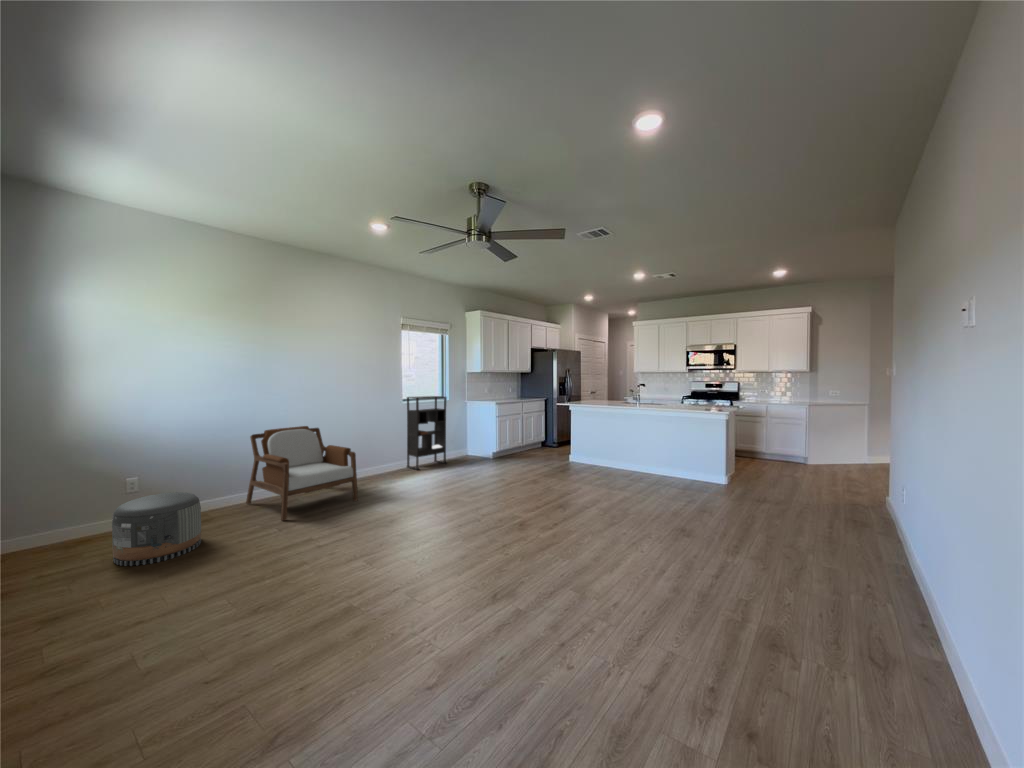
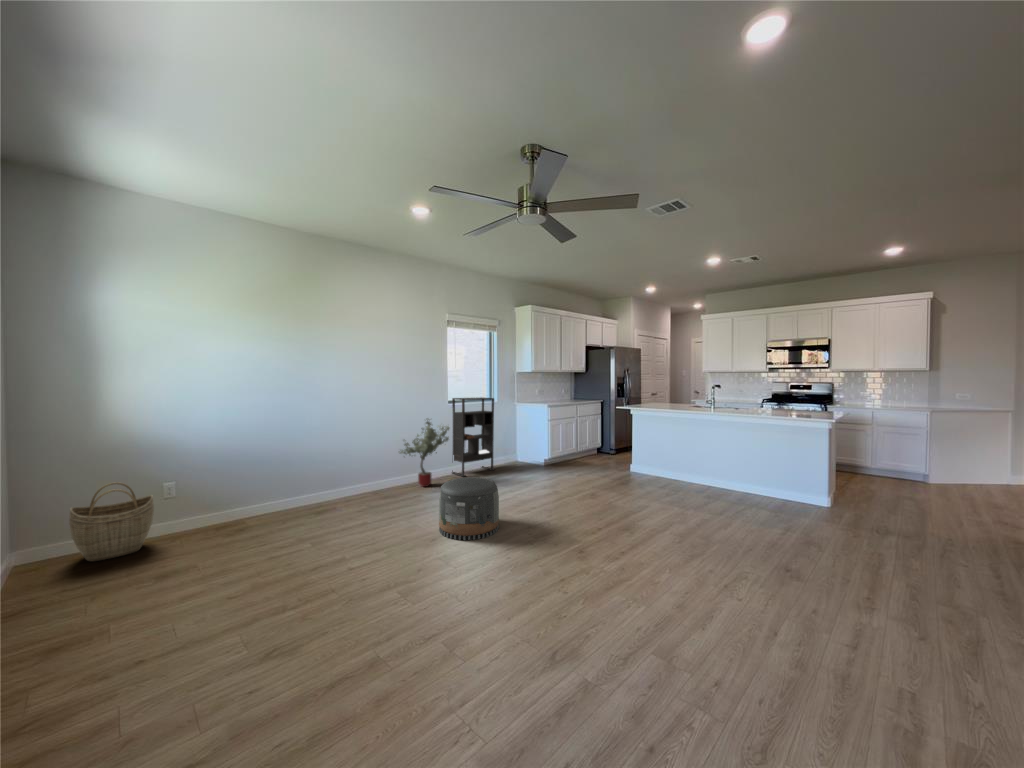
potted tree: none [355,415,405,480] -> present [400,418,449,487]
armchair: present [246,426,358,521] -> none [286,428,399,531]
woven basket: none [30,481,116,557] -> present [69,482,154,561]
pouf: present [112,492,201,566] -> present [439,477,499,540]

